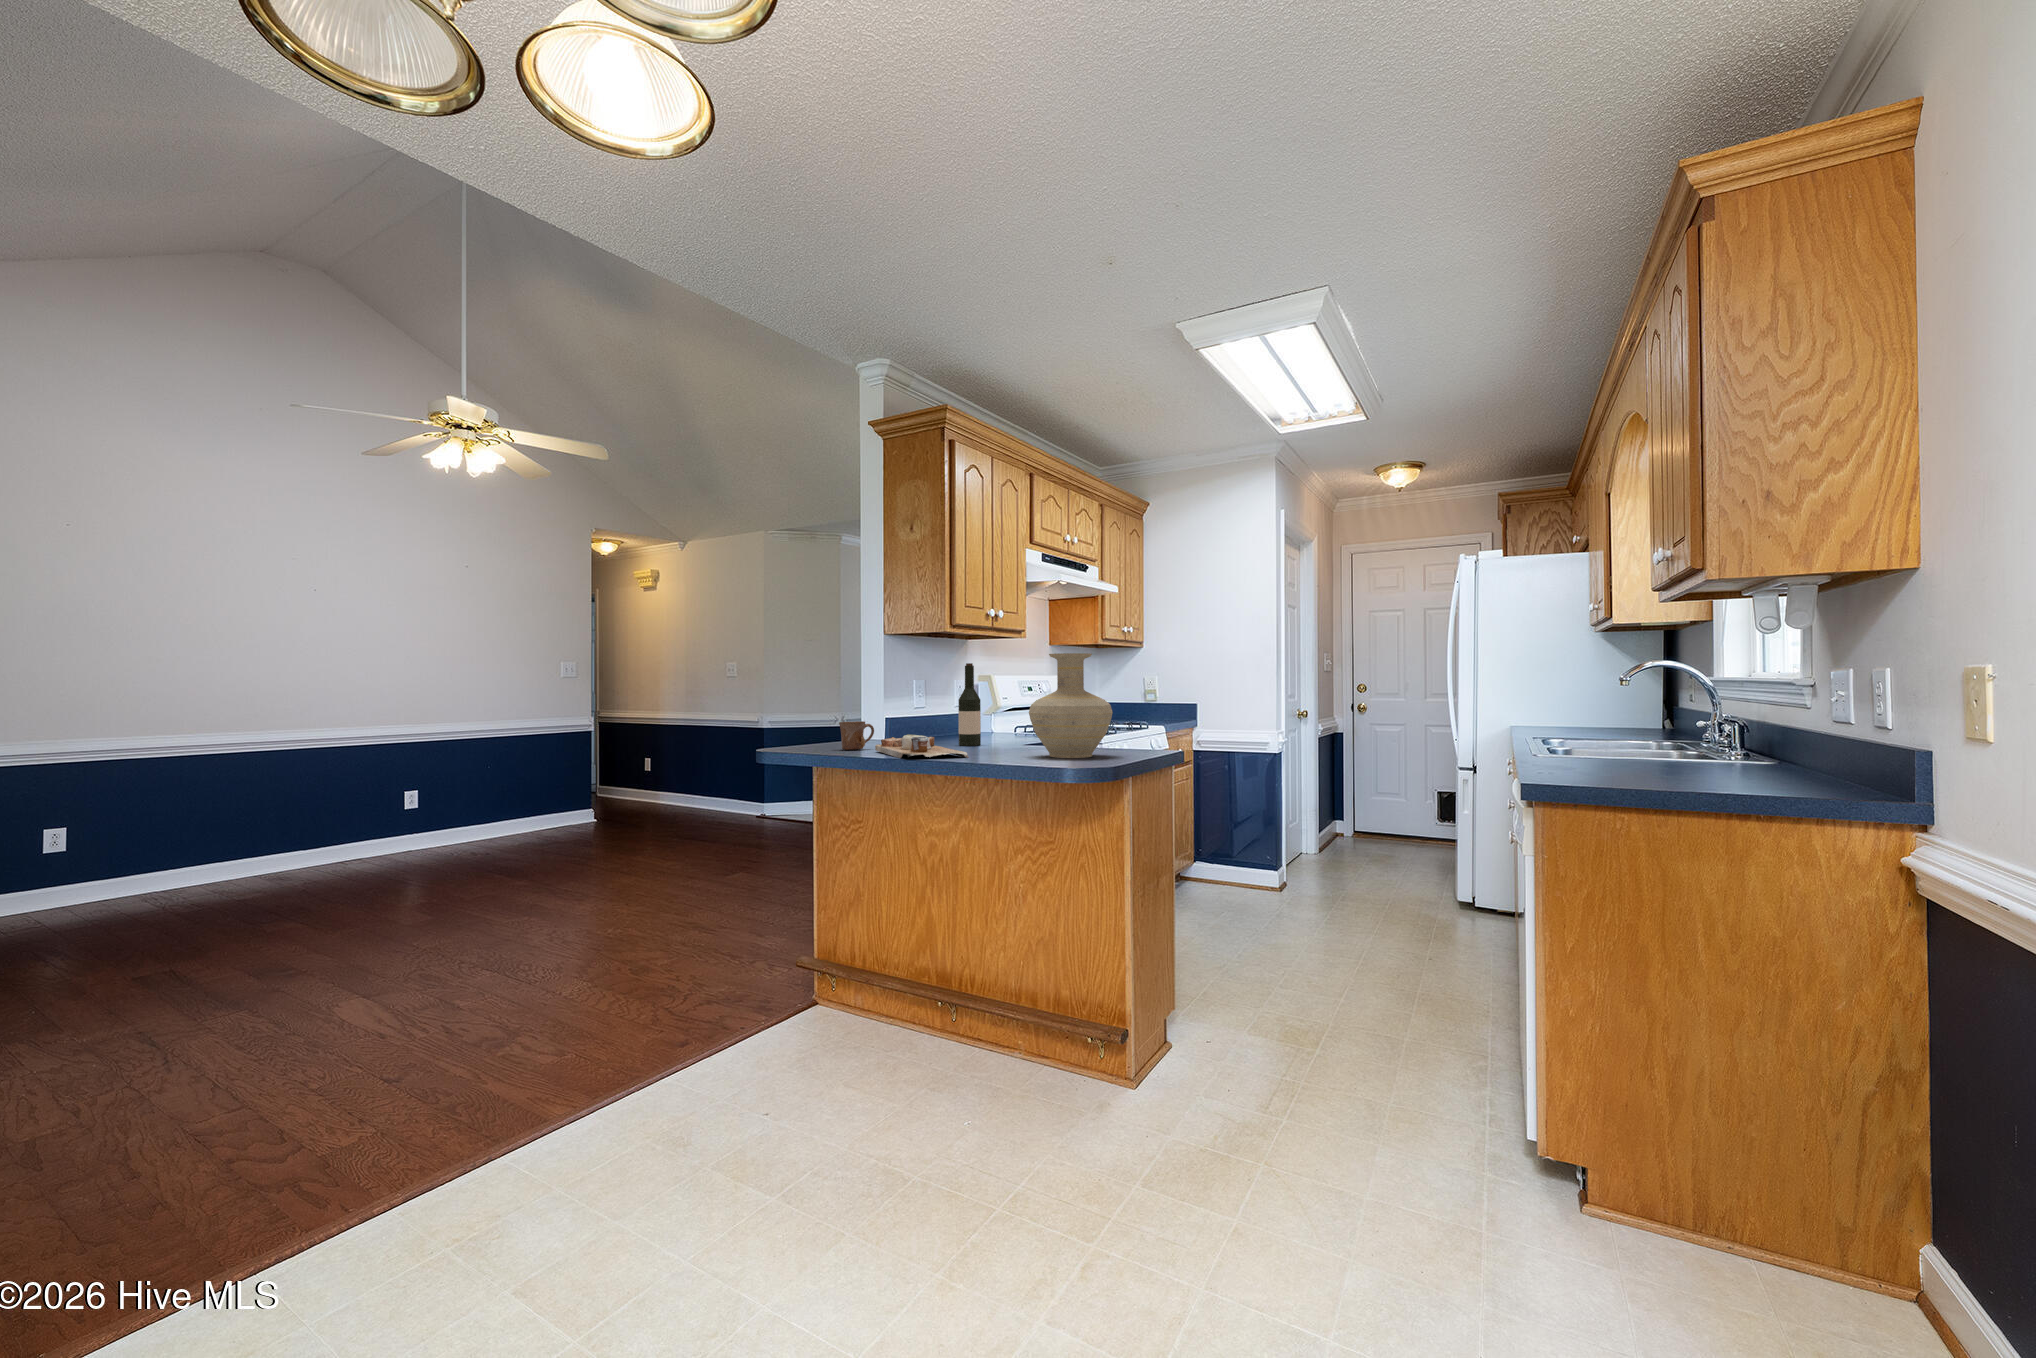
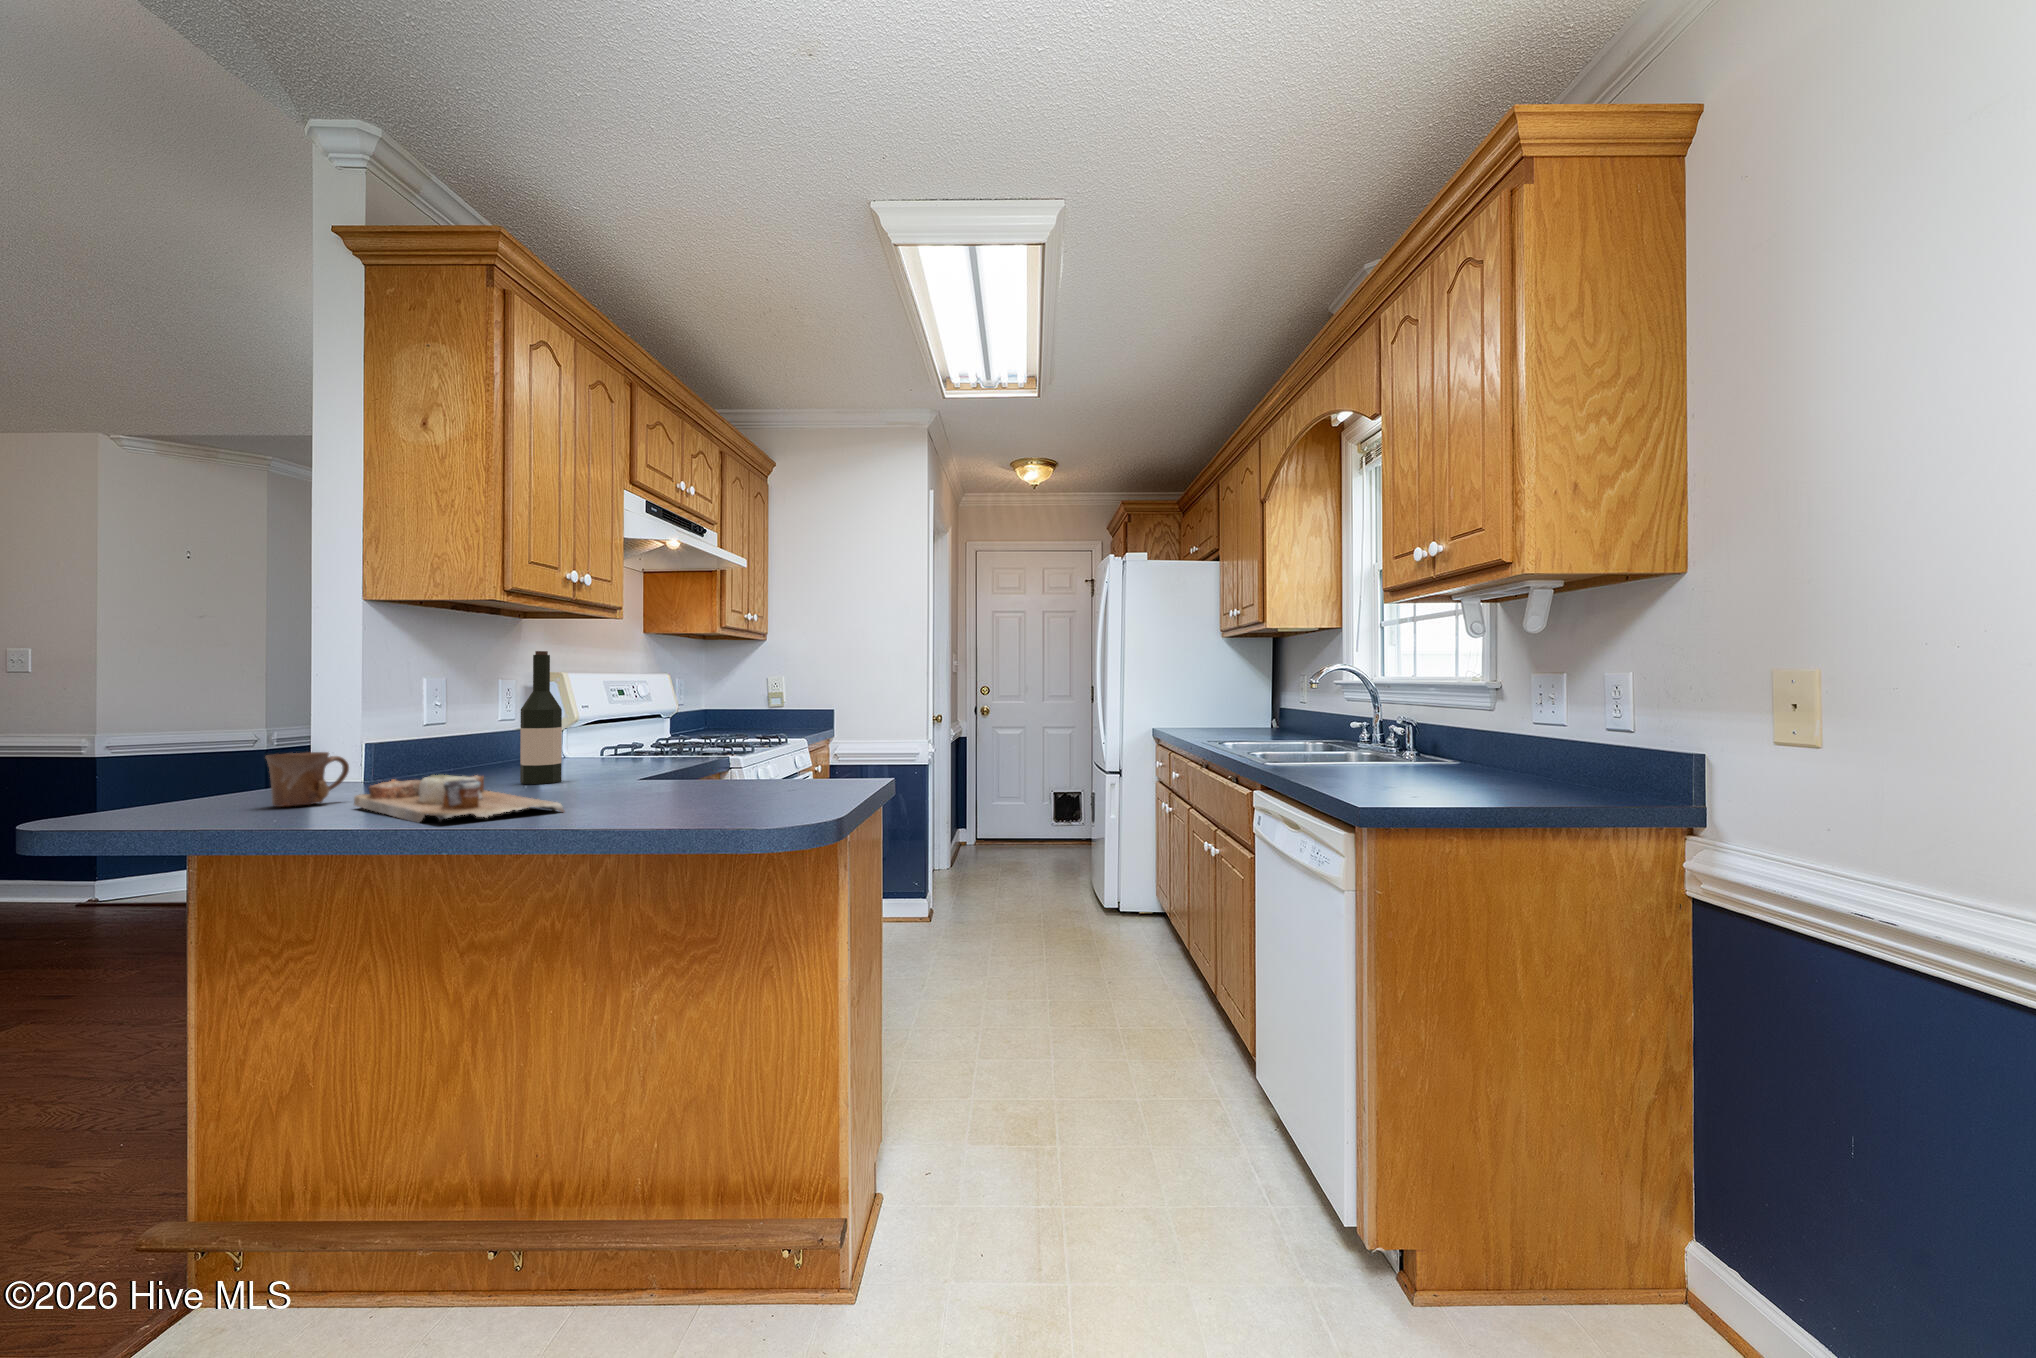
vase: present [1029,653,1113,758] -> none [676,635,815,802]

